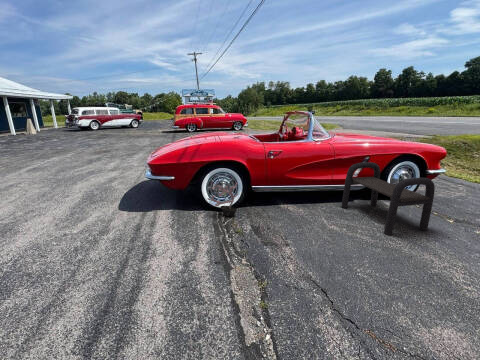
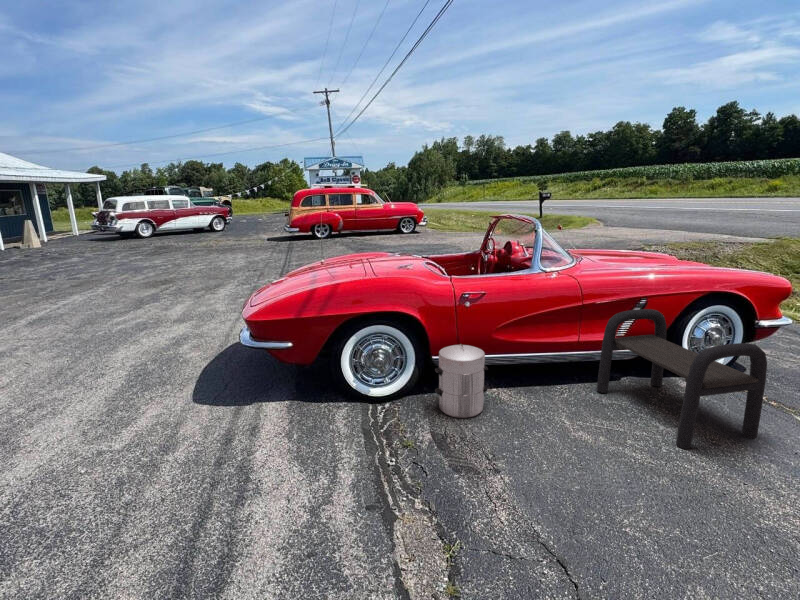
waste bin: none [253,179,283,220] -> present [435,344,488,418]
potted plant: present [208,182,238,217] -> none [349,348,410,413]

